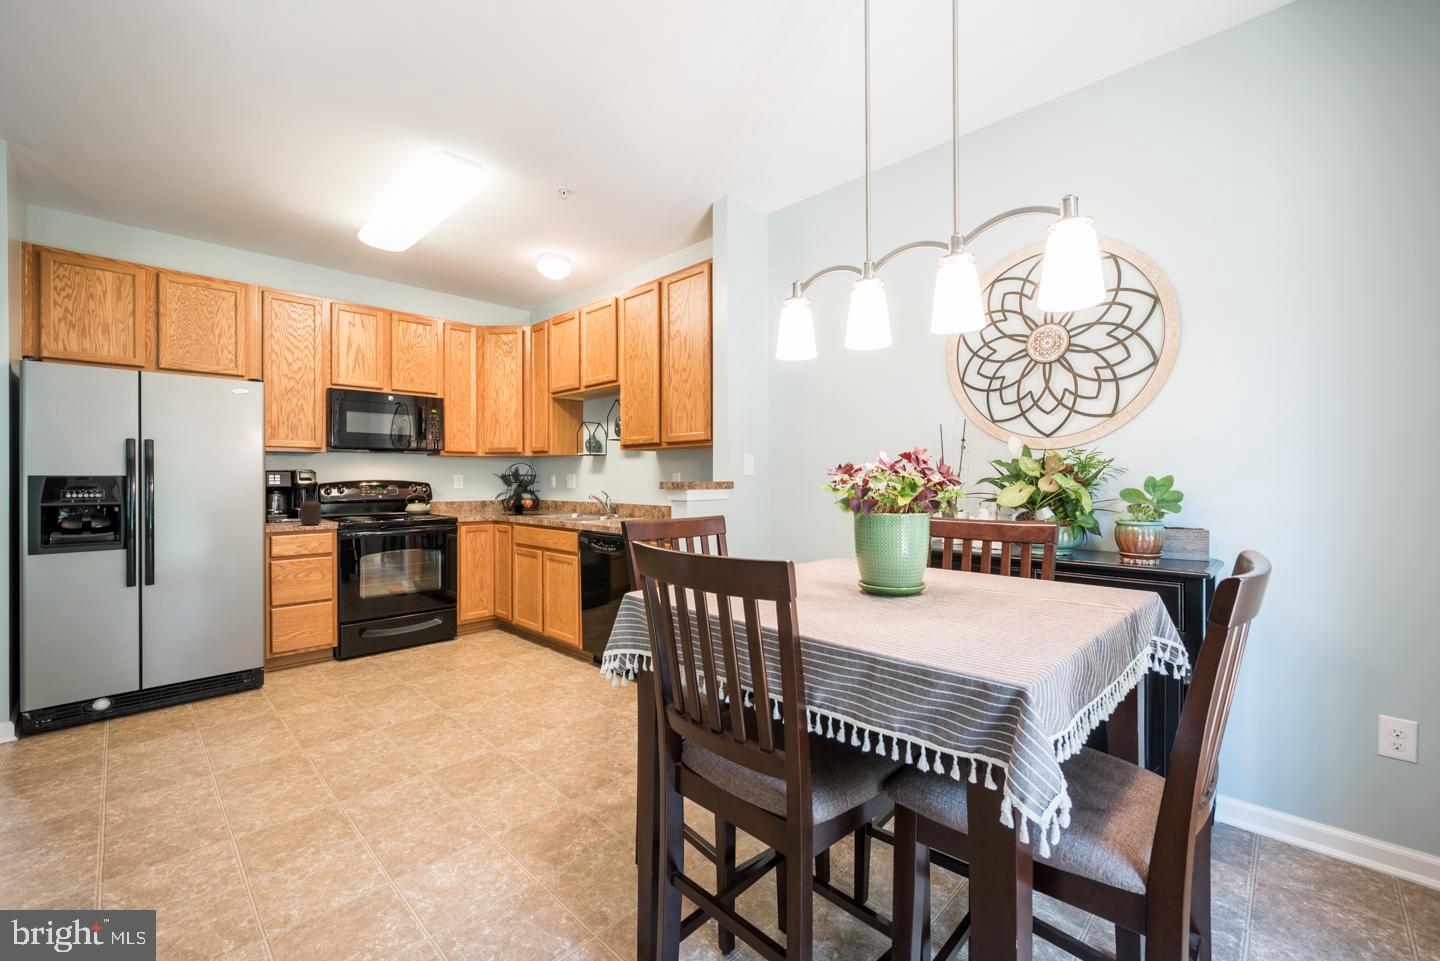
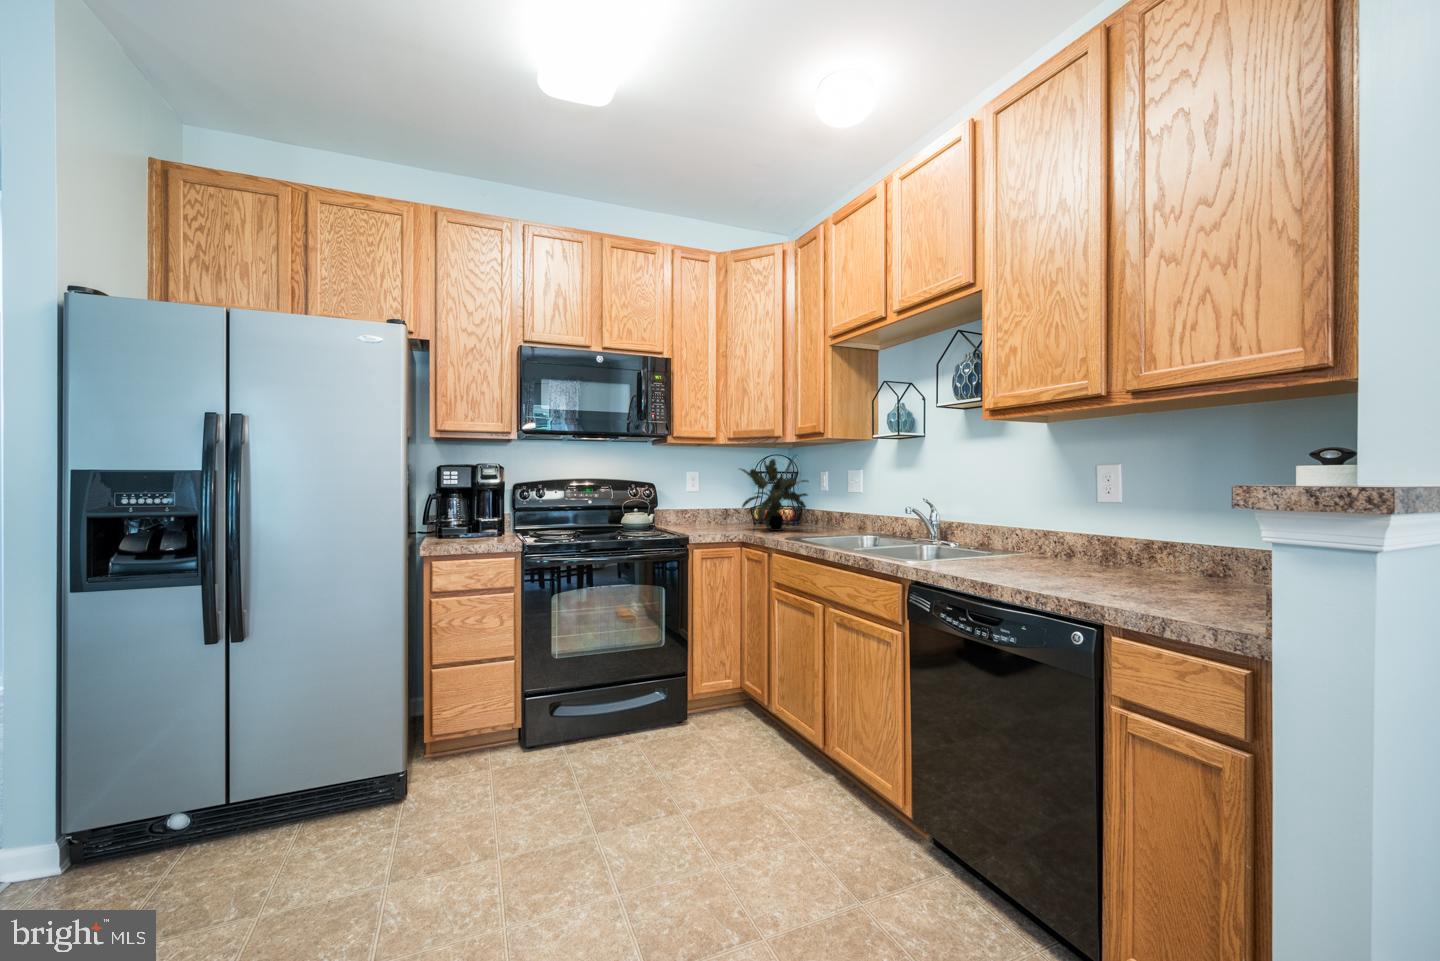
soap dispenser: present [300,485,321,525] -> none [473,485,501,545]

